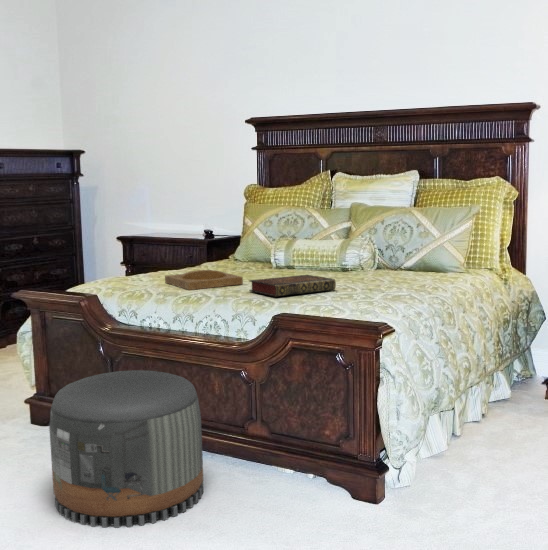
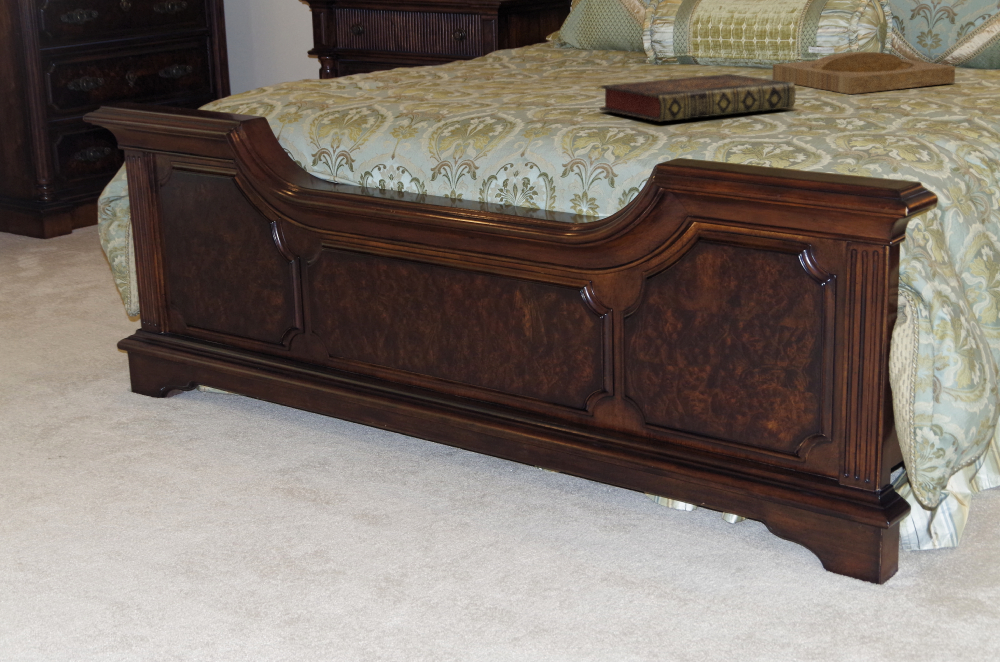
tray: present [165,270,243,290] -> present [773,52,955,94]
pouf: present [49,370,203,528] -> none [166,284,497,619]

